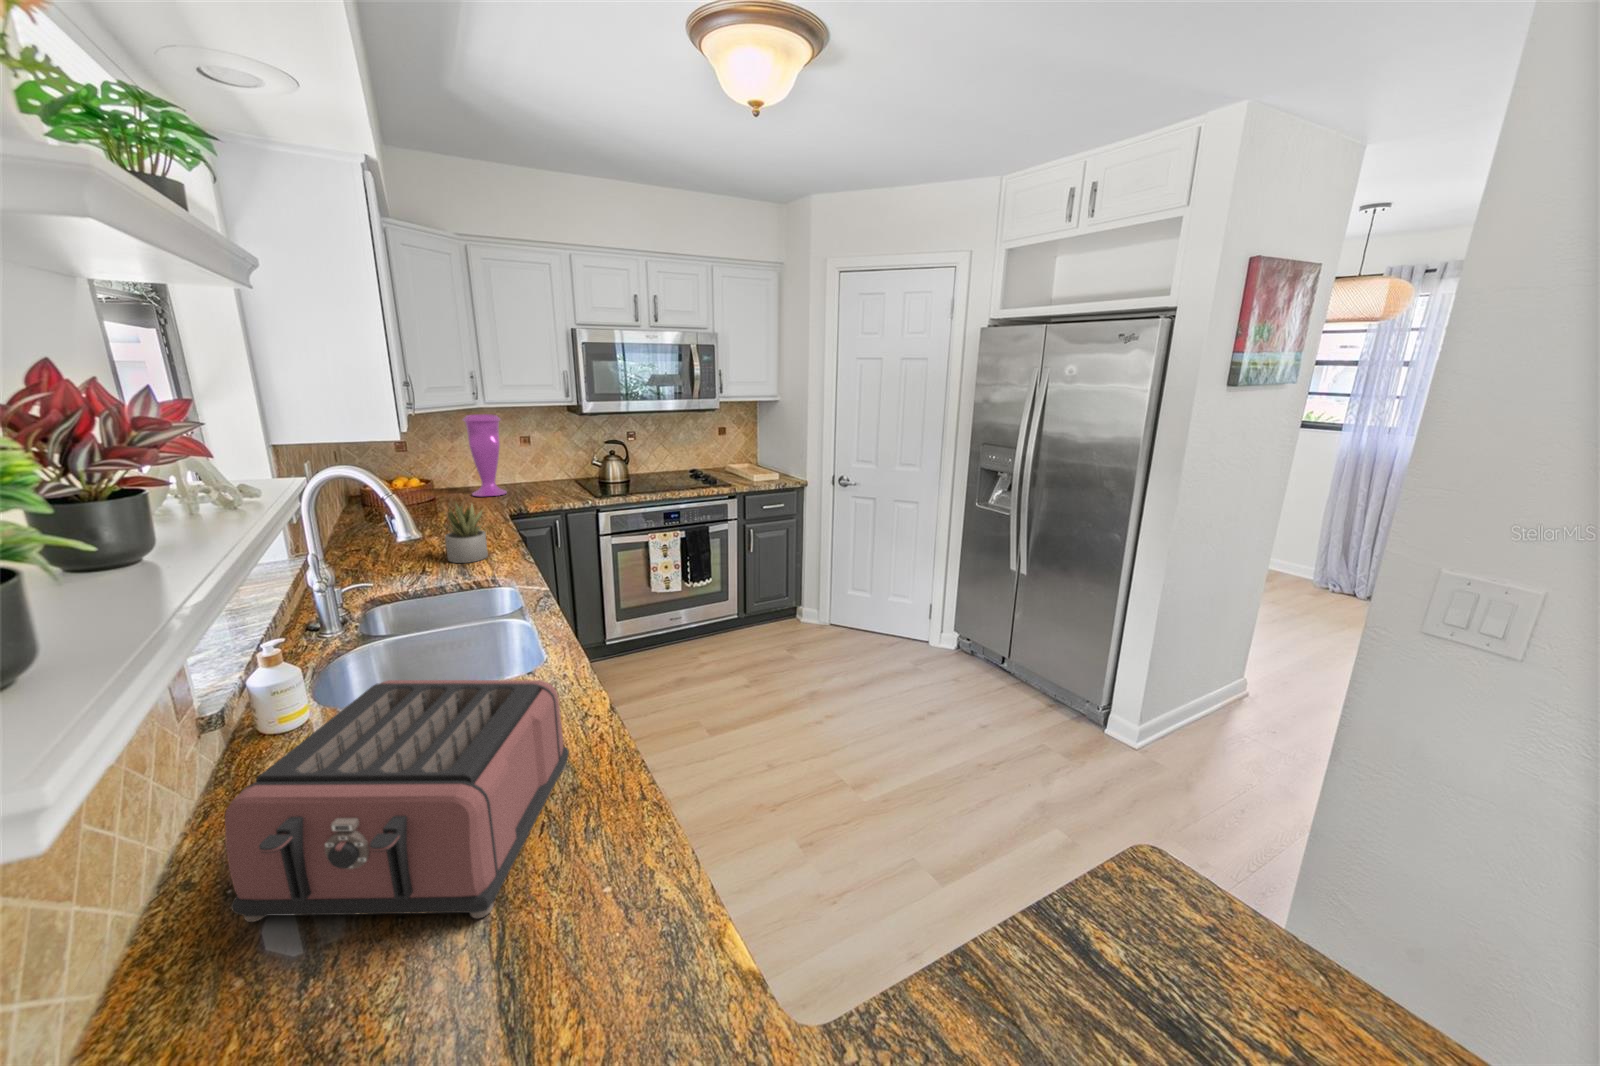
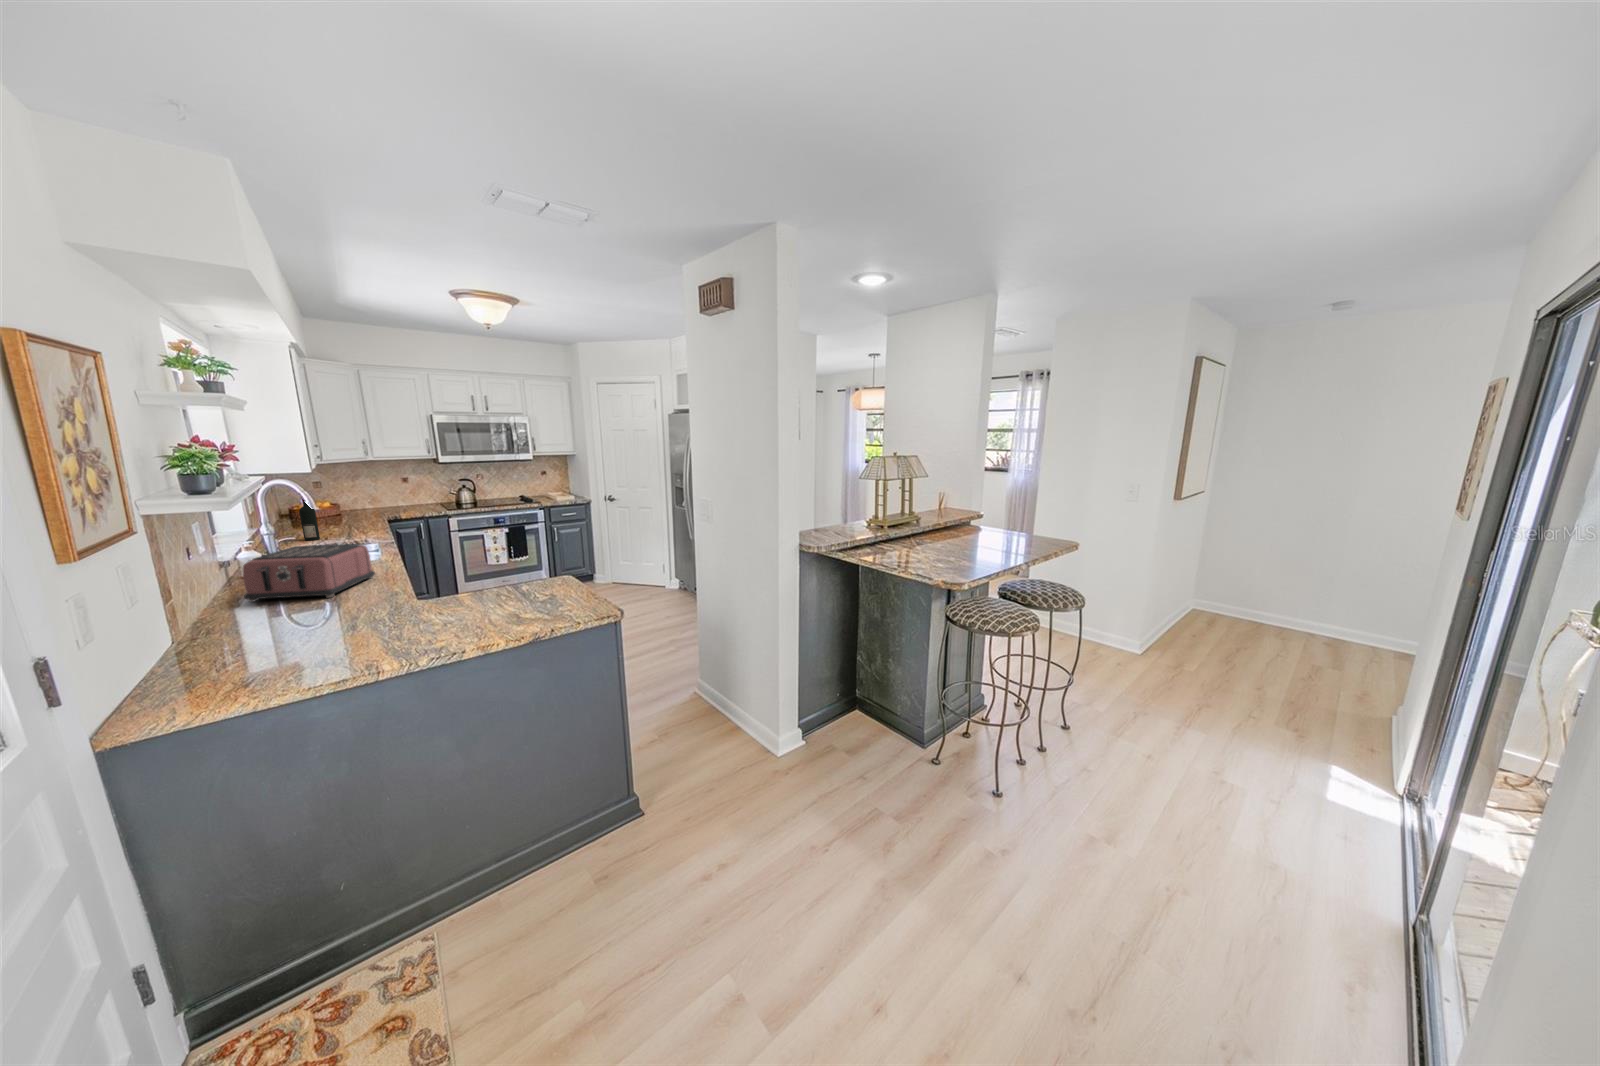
vase: present [463,414,507,497] -> none [358,465,391,513]
wine bottle: none [378,478,412,571] -> present [299,499,320,541]
succulent plant: present [445,504,488,563] -> none [336,506,366,537]

